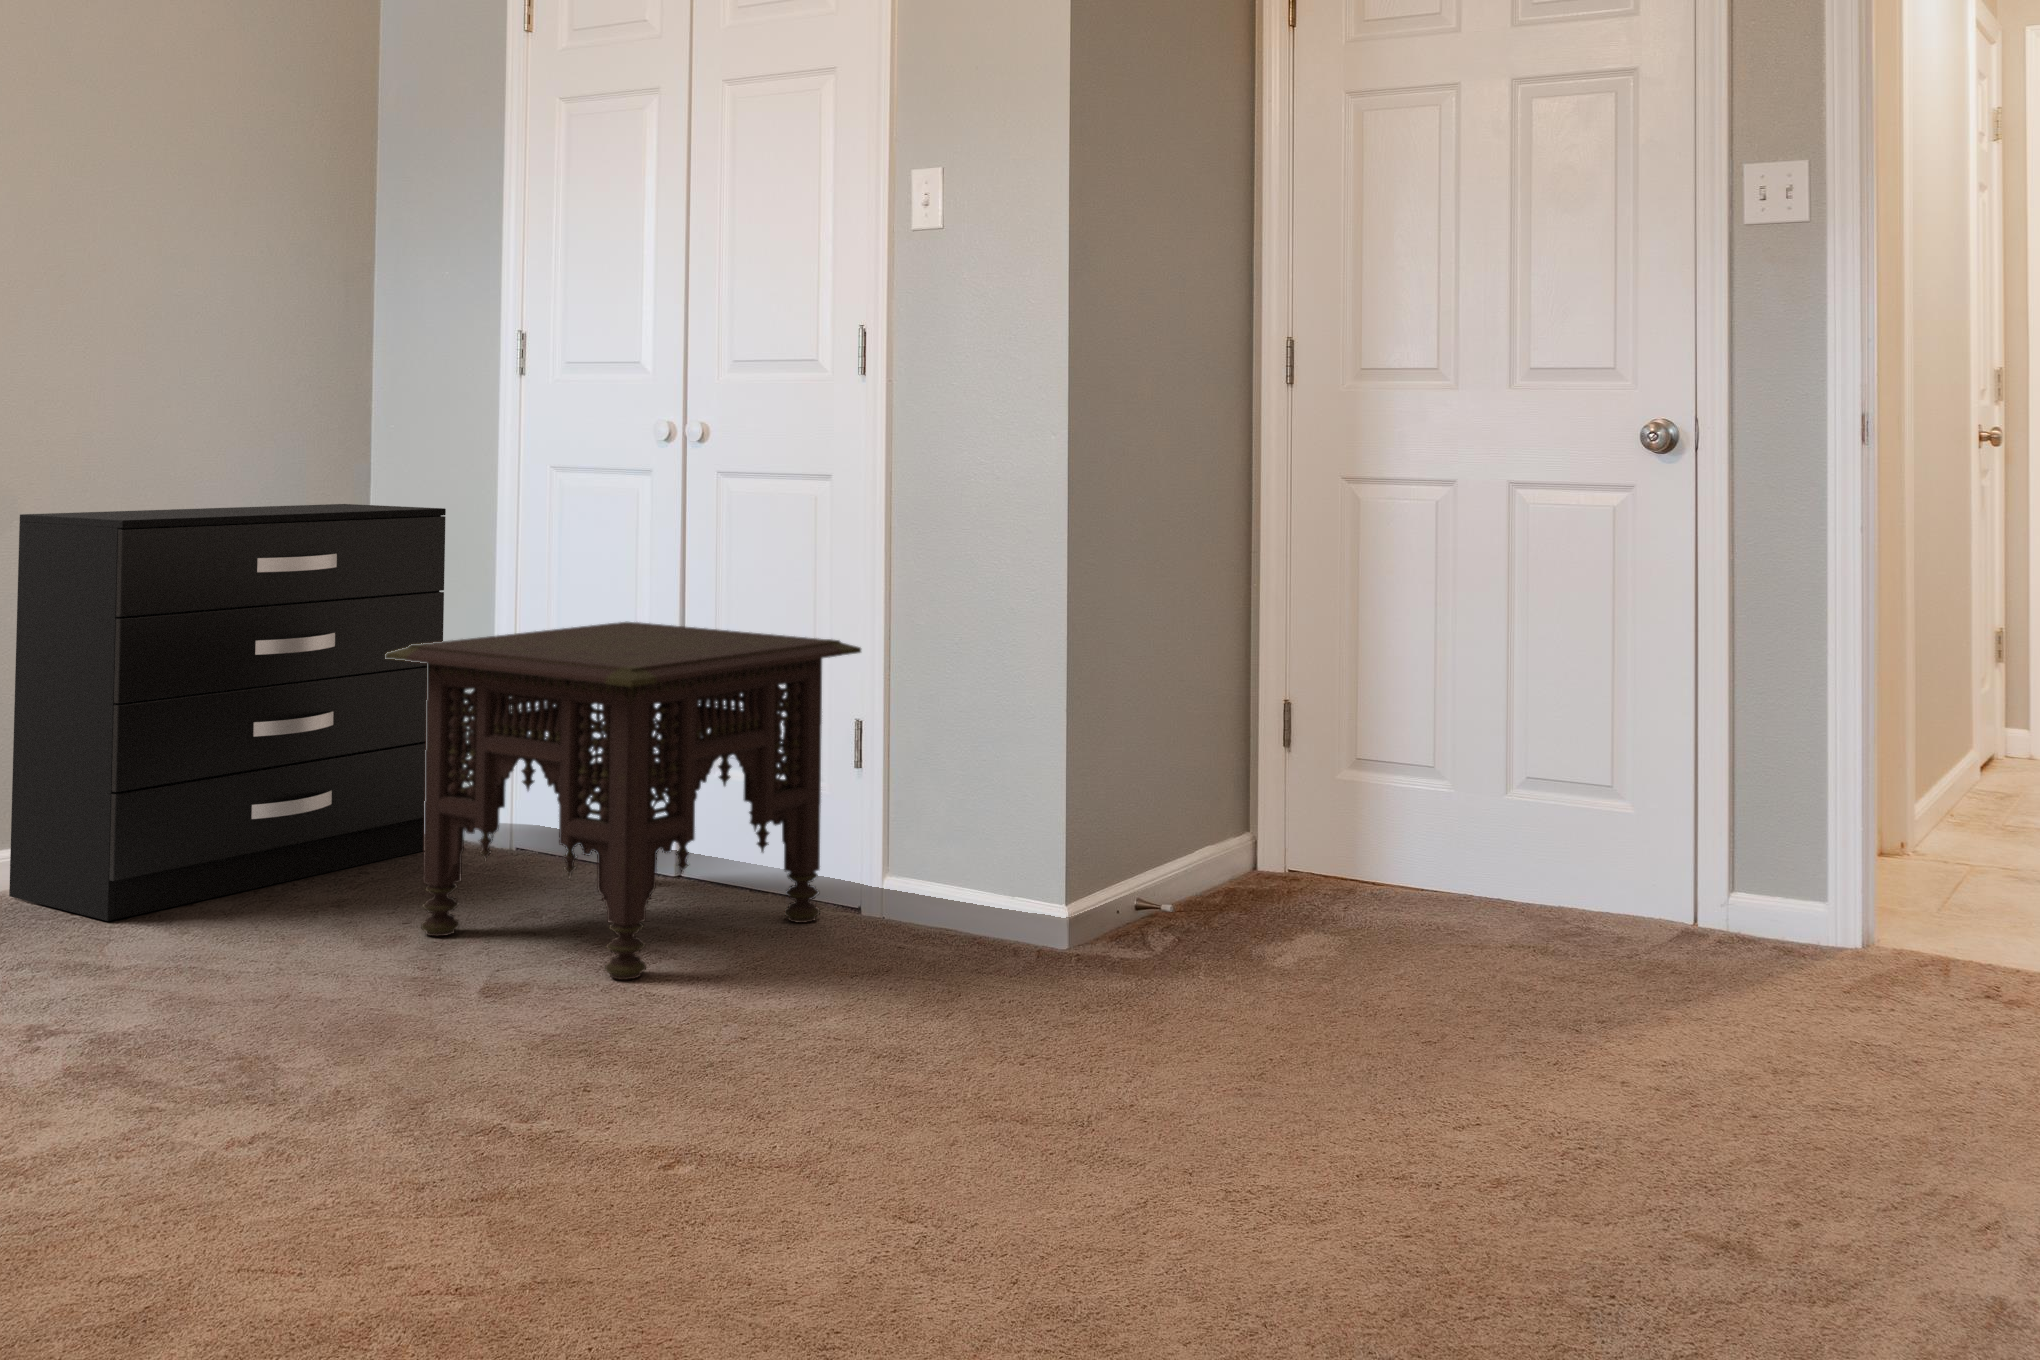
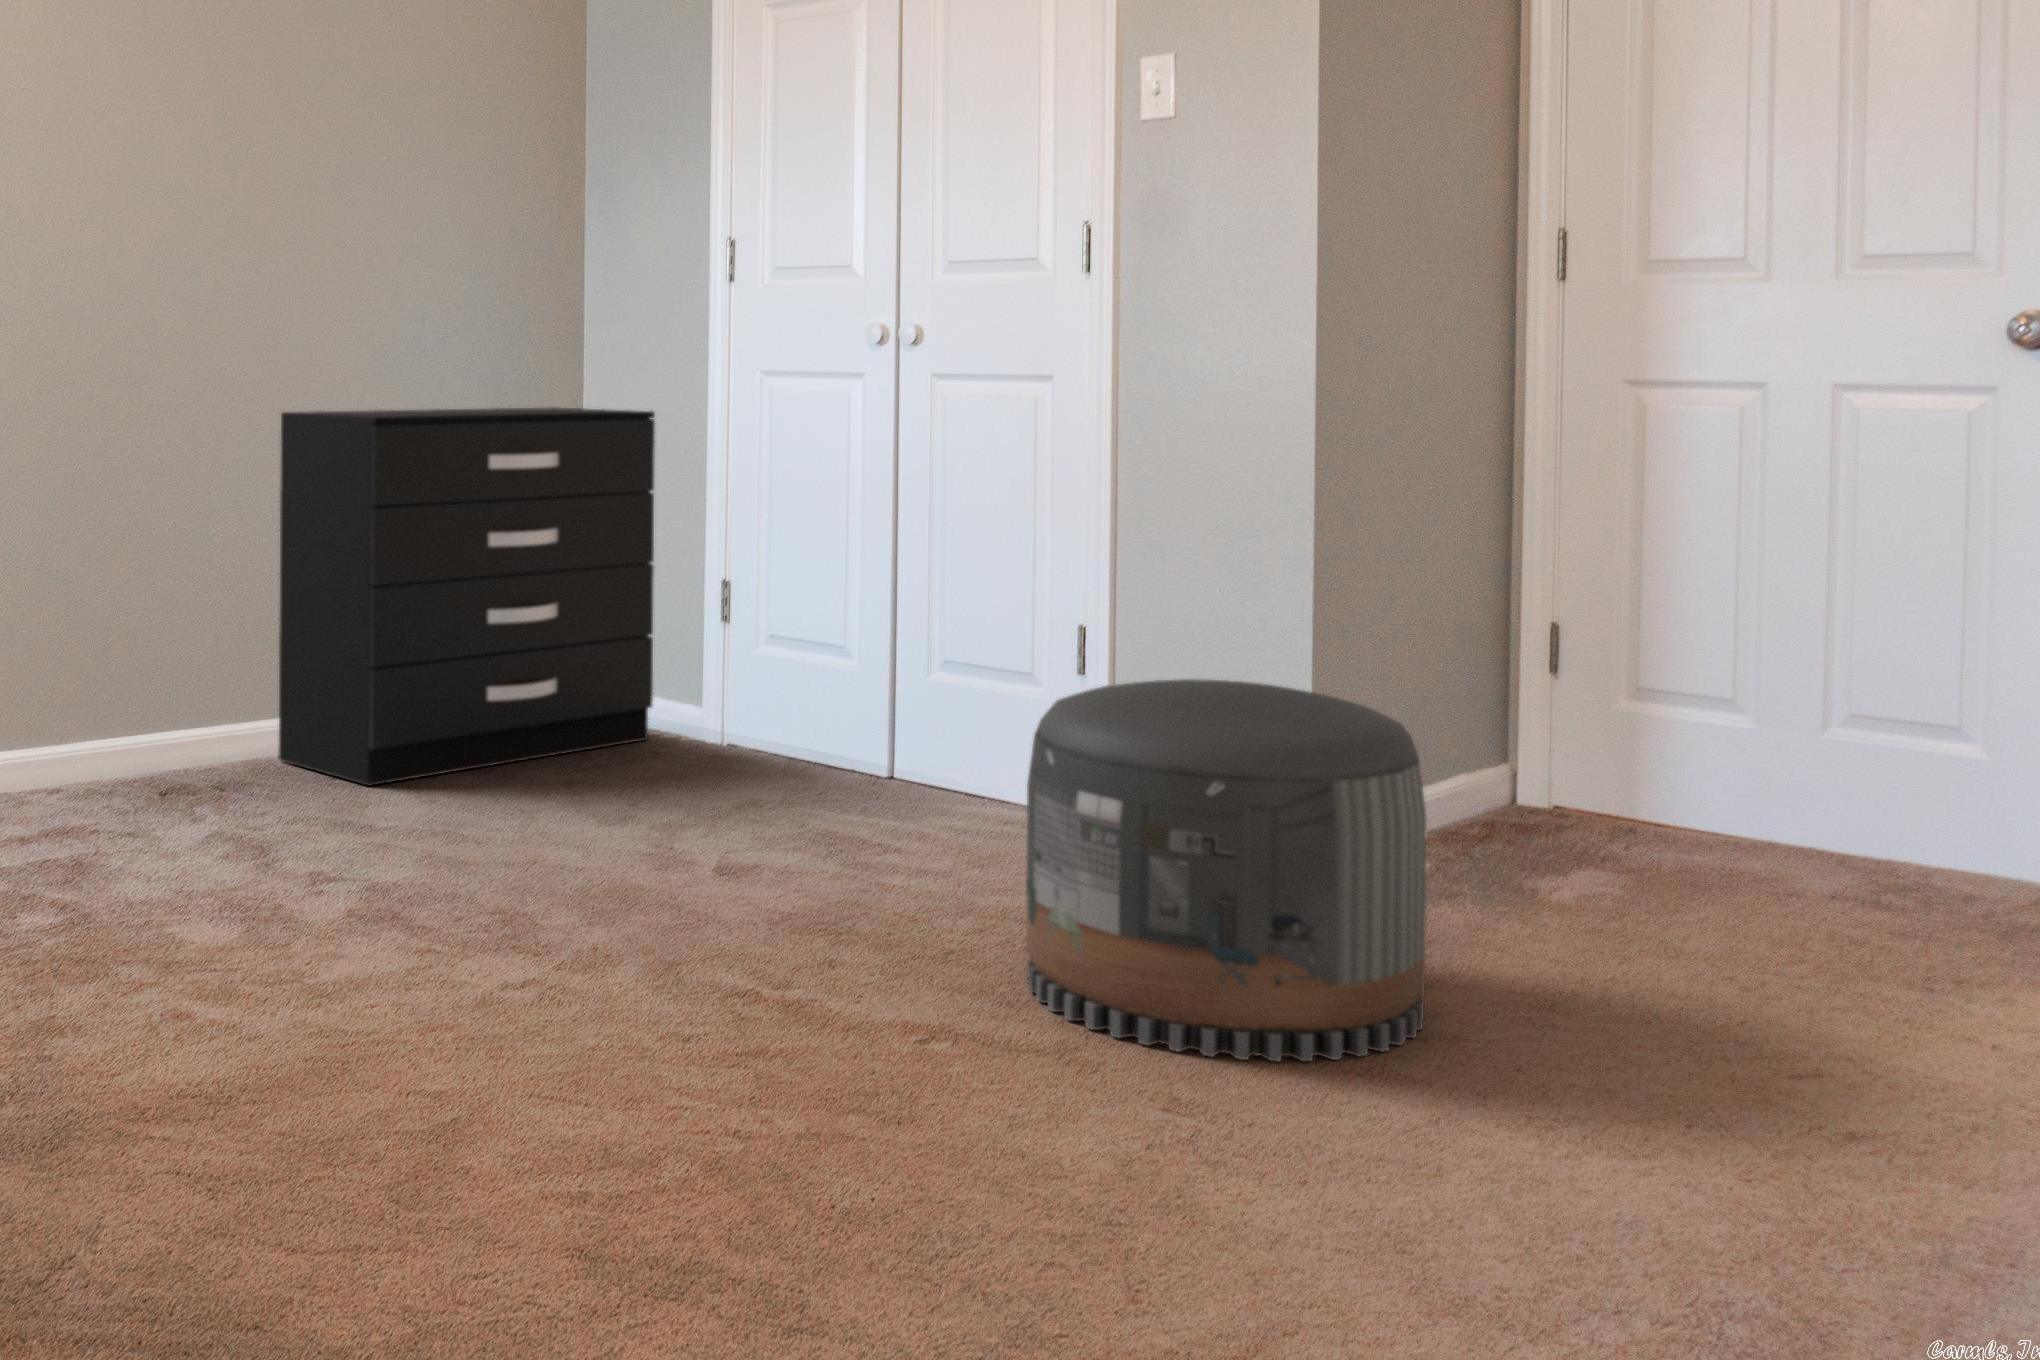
side table: present [386,622,861,980] -> none [616,523,1084,866]
pouf: none [777,783,1151,1169] -> present [1026,679,1426,1061]

